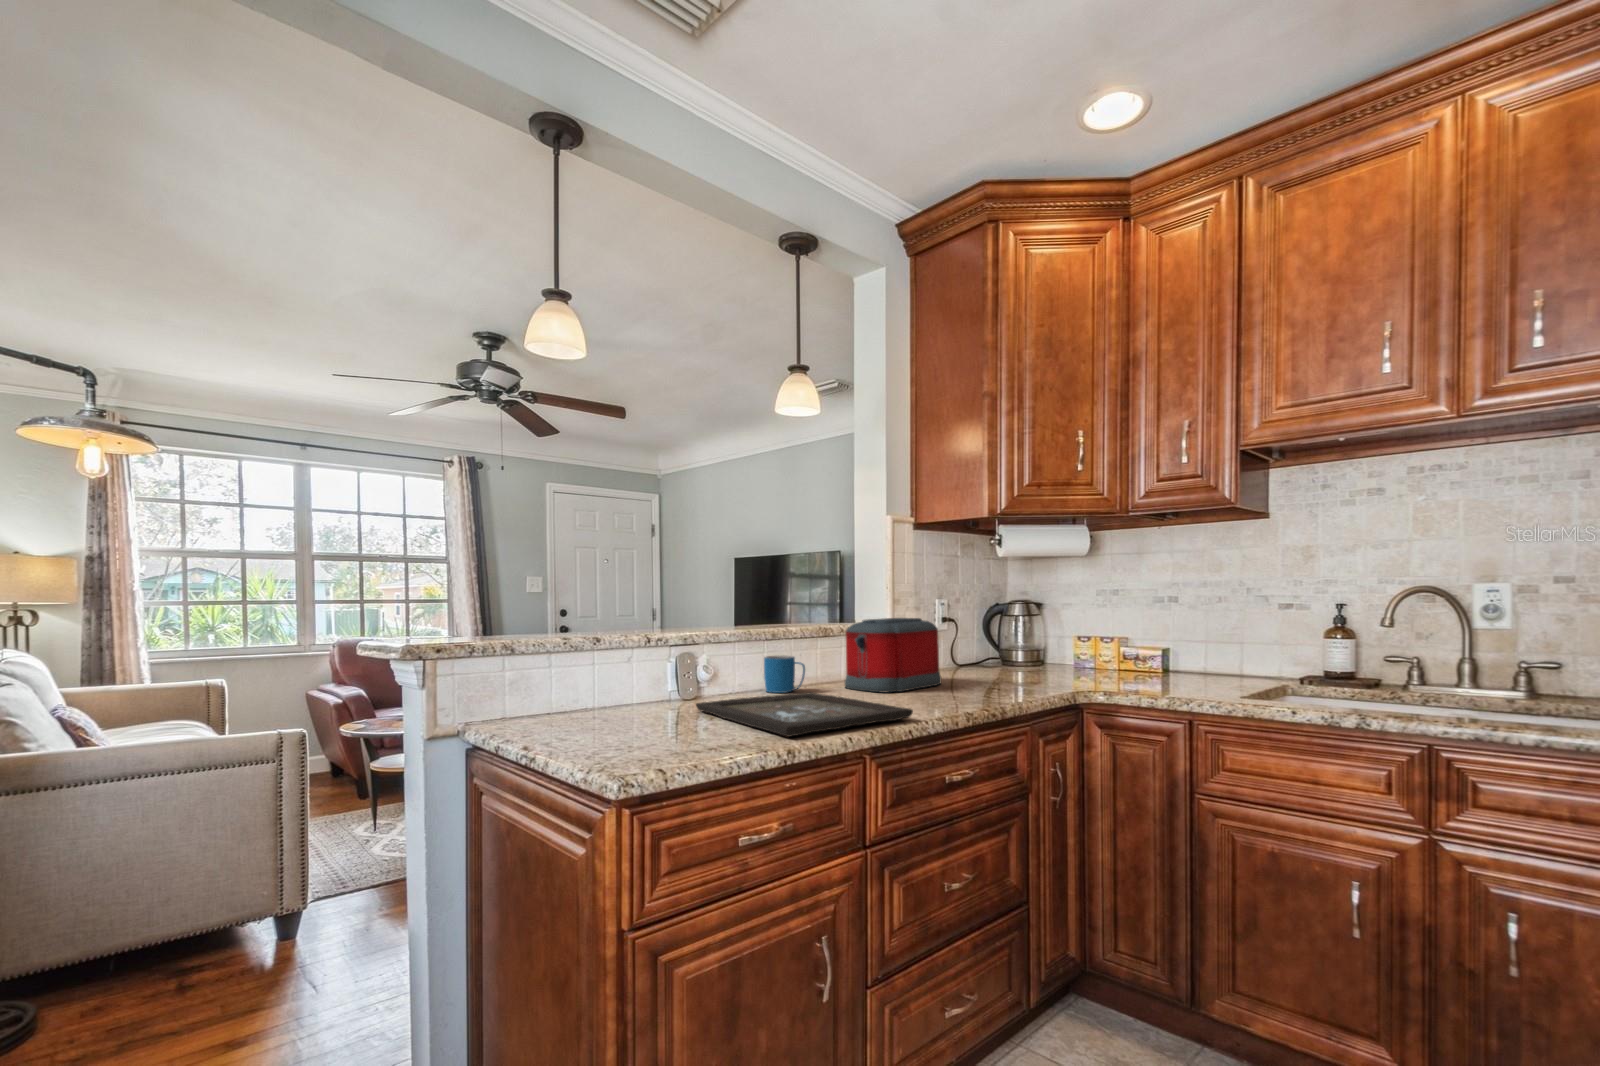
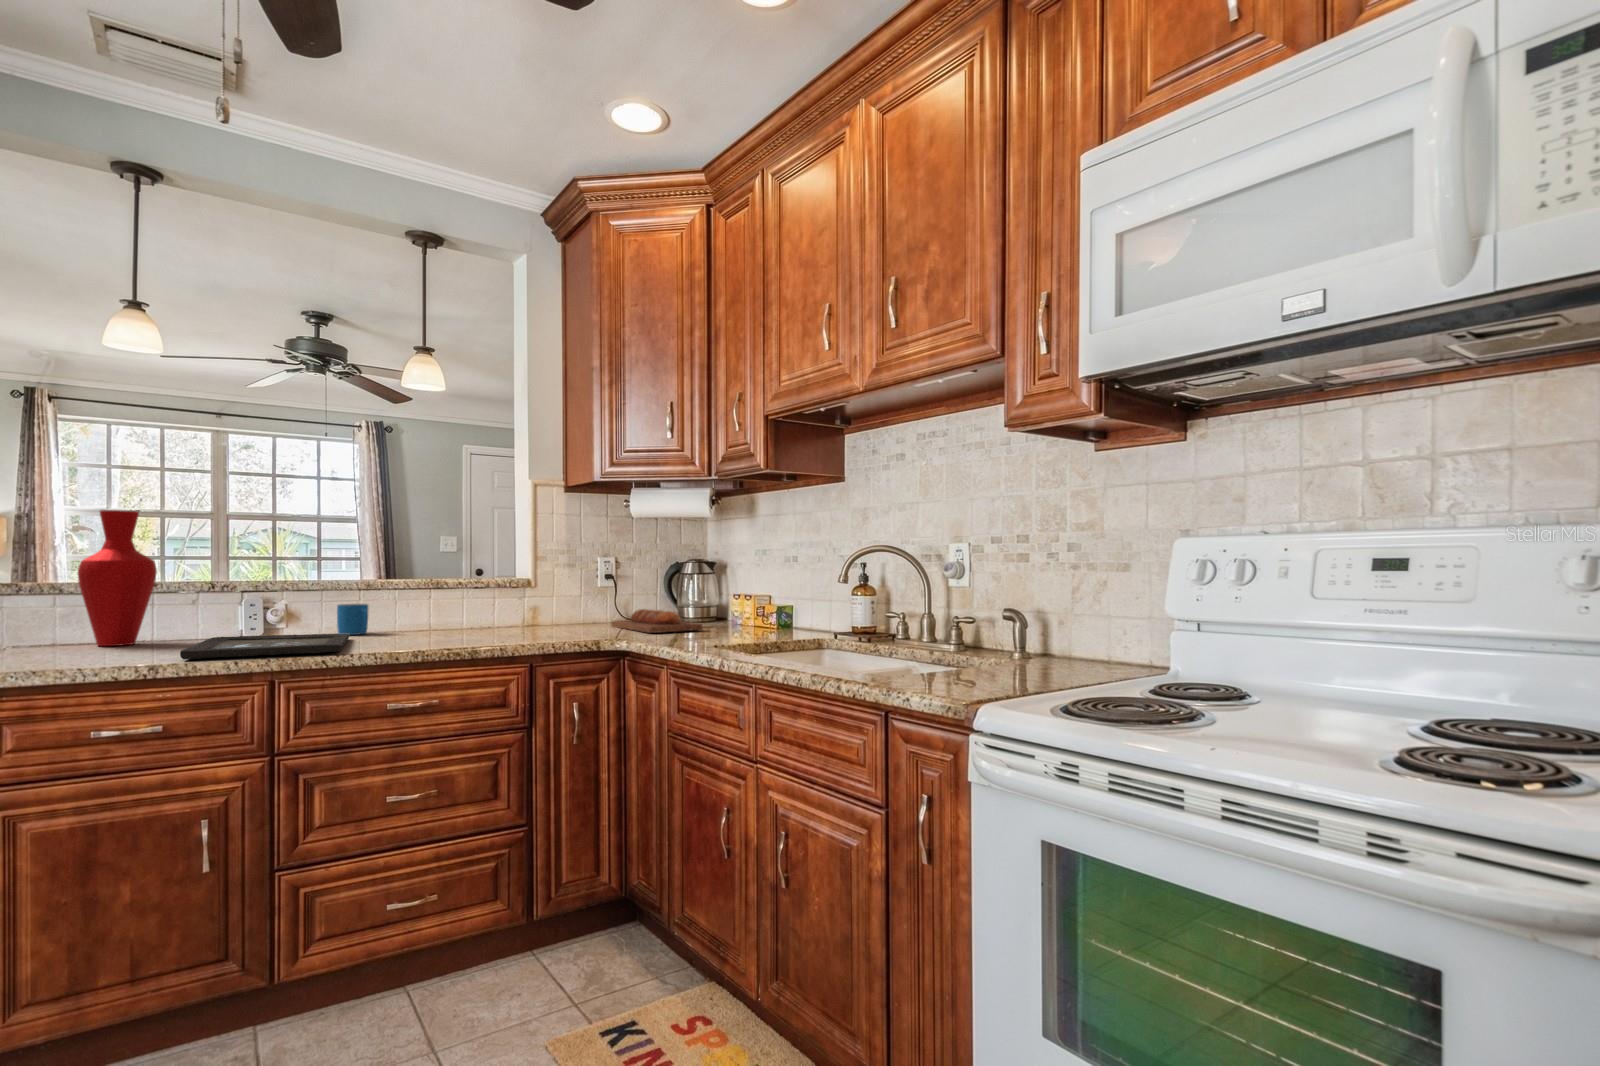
vase: none [549,551,626,720] -> present [78,510,157,646]
toaster: present [845,618,941,693] -> none [414,573,518,637]
bread loaf: none [983,653,1104,679] -> present [611,609,703,633]

